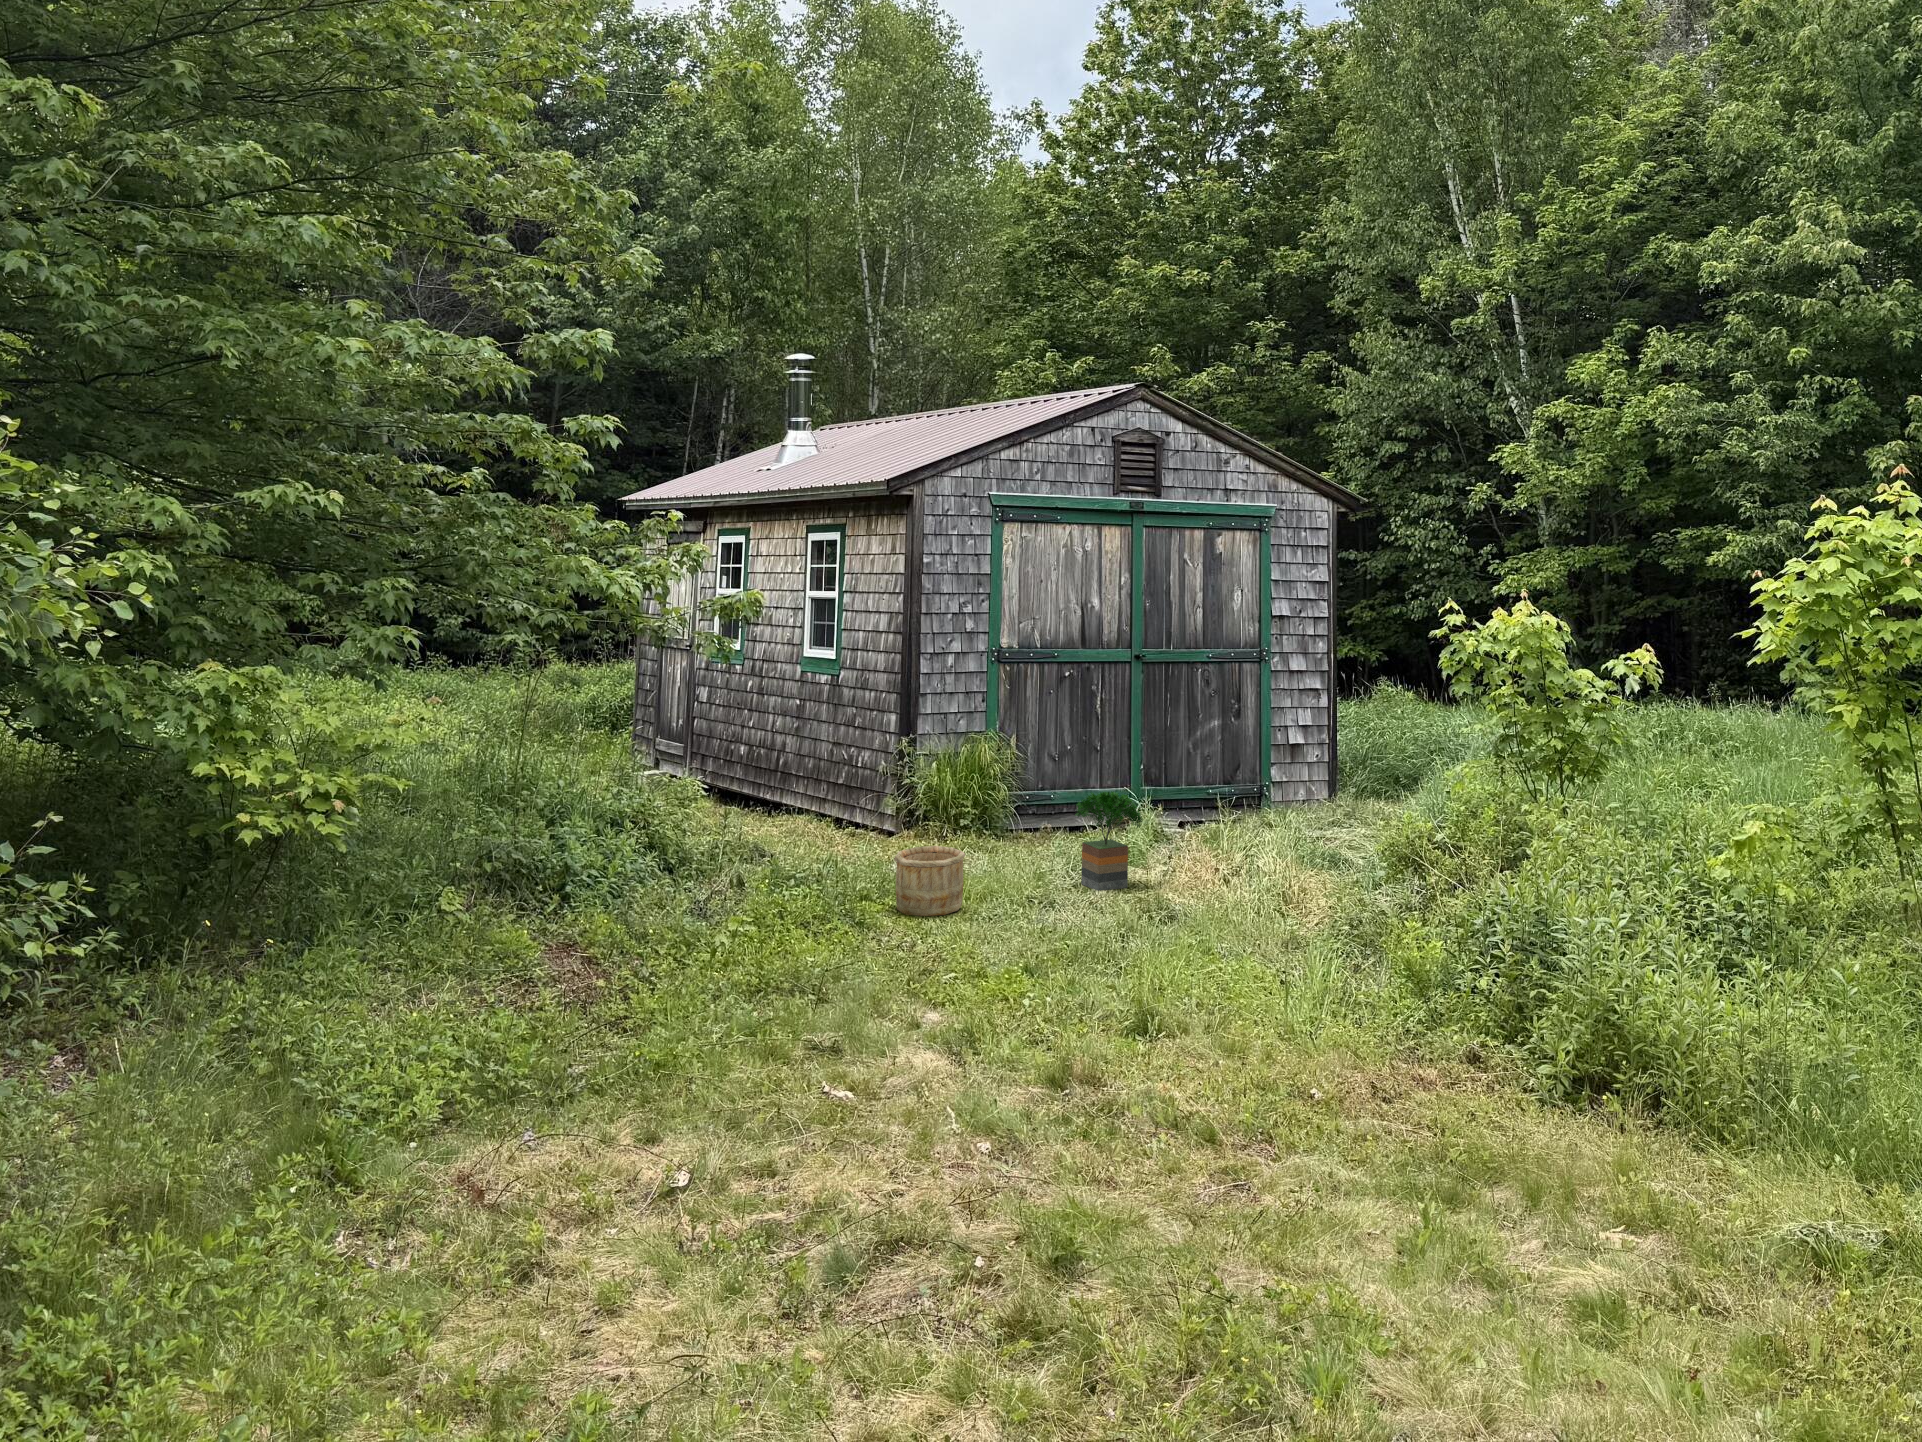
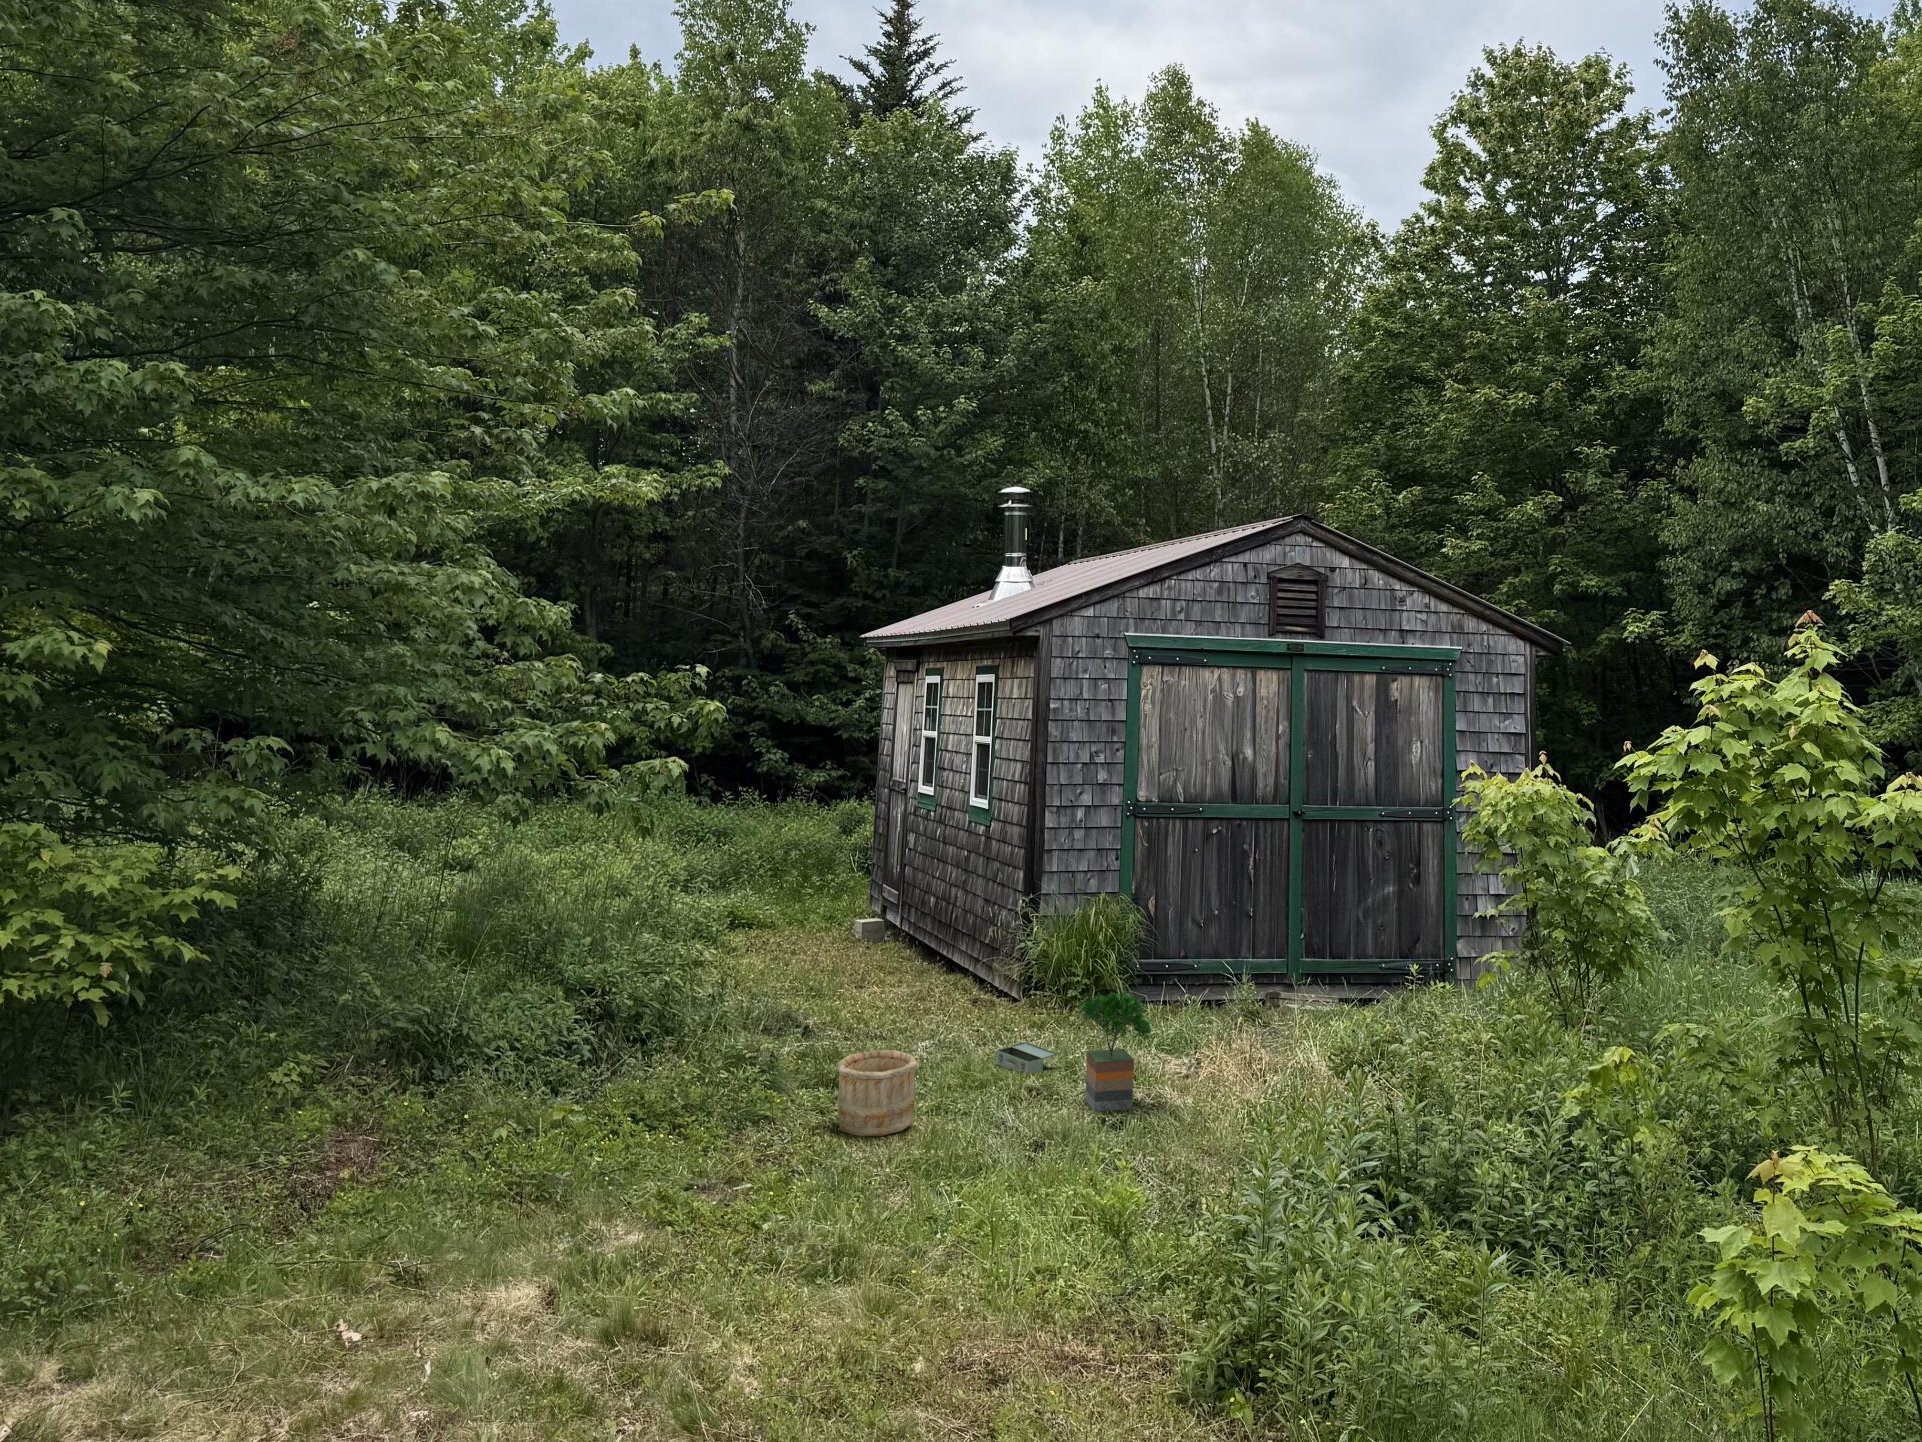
toolbox: none [965,850,1022,875] -> present [996,1042,1057,1074]

